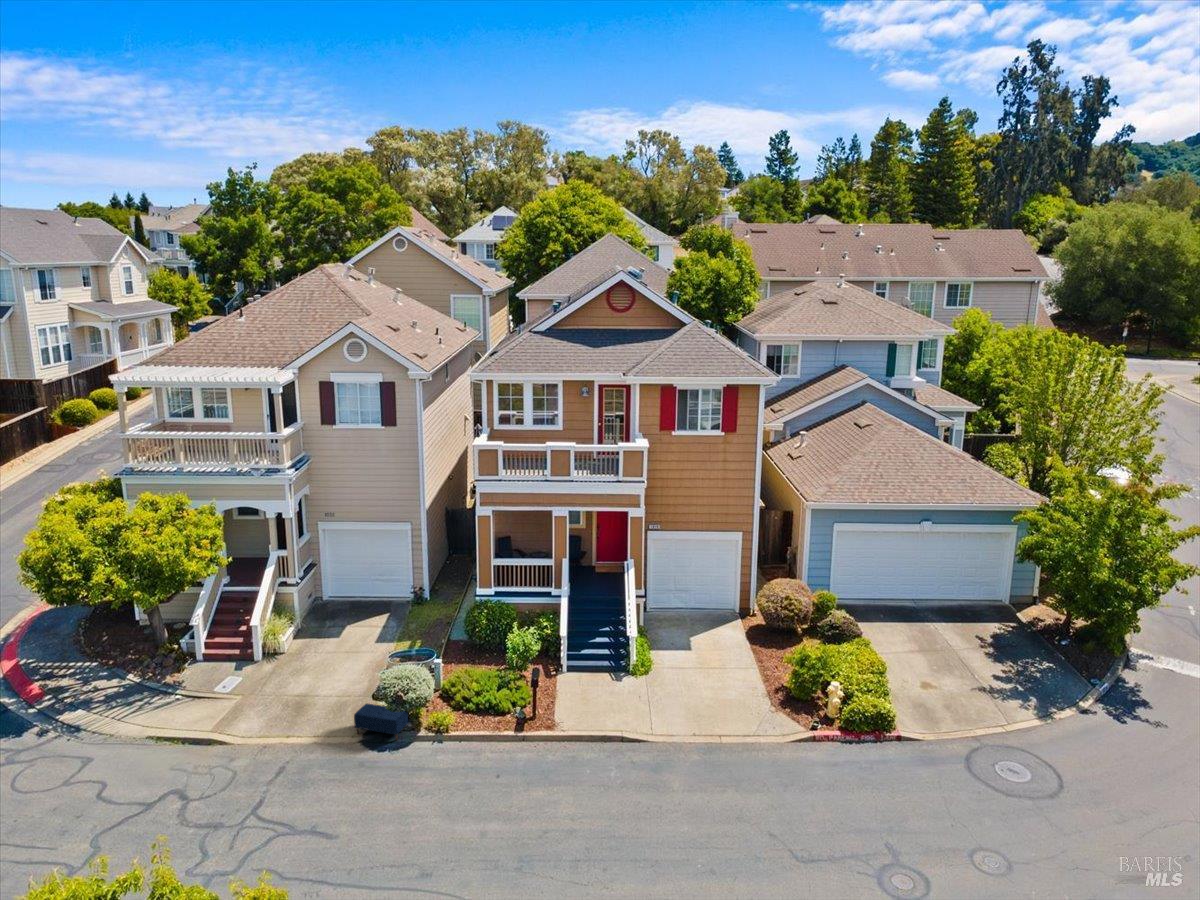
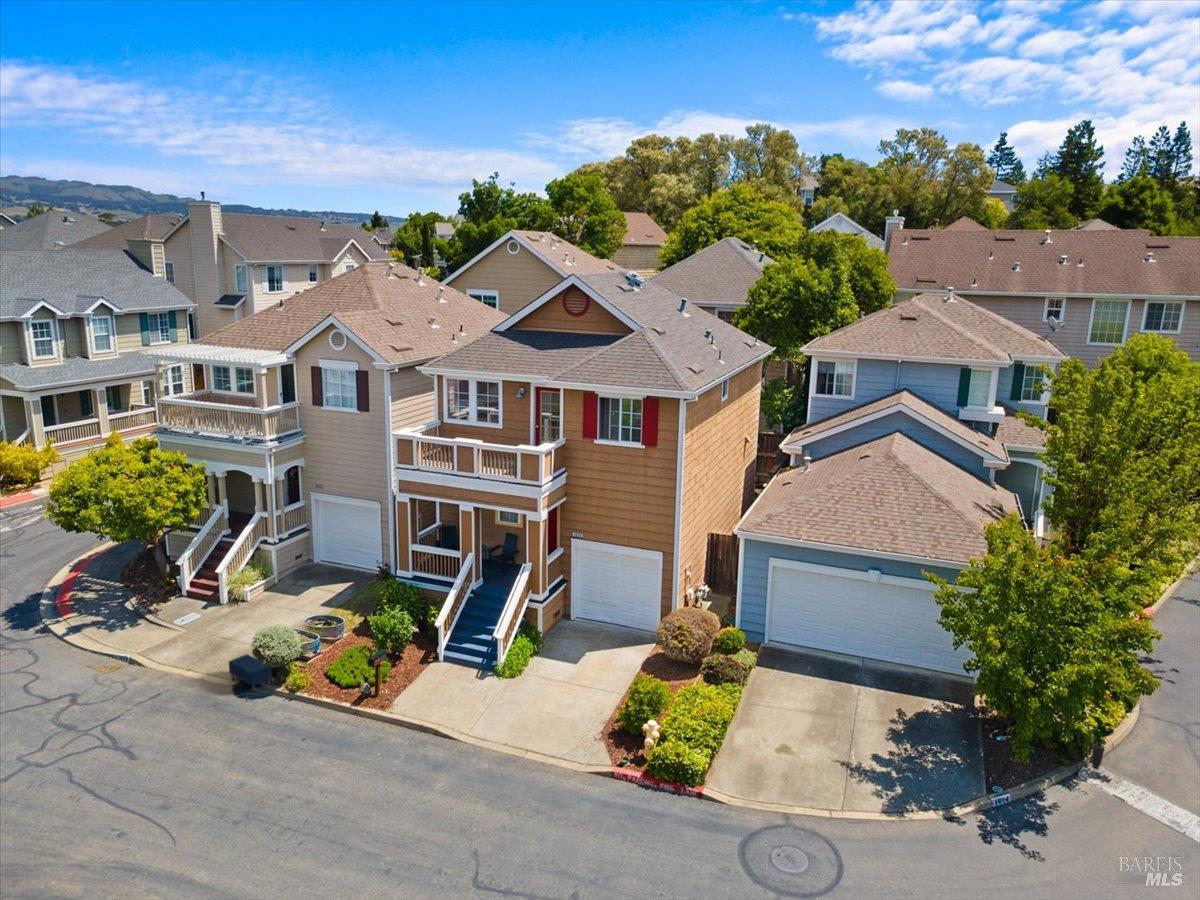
potted plant: none [1134,611,1156,652] -> present [1092,715,1114,768]

